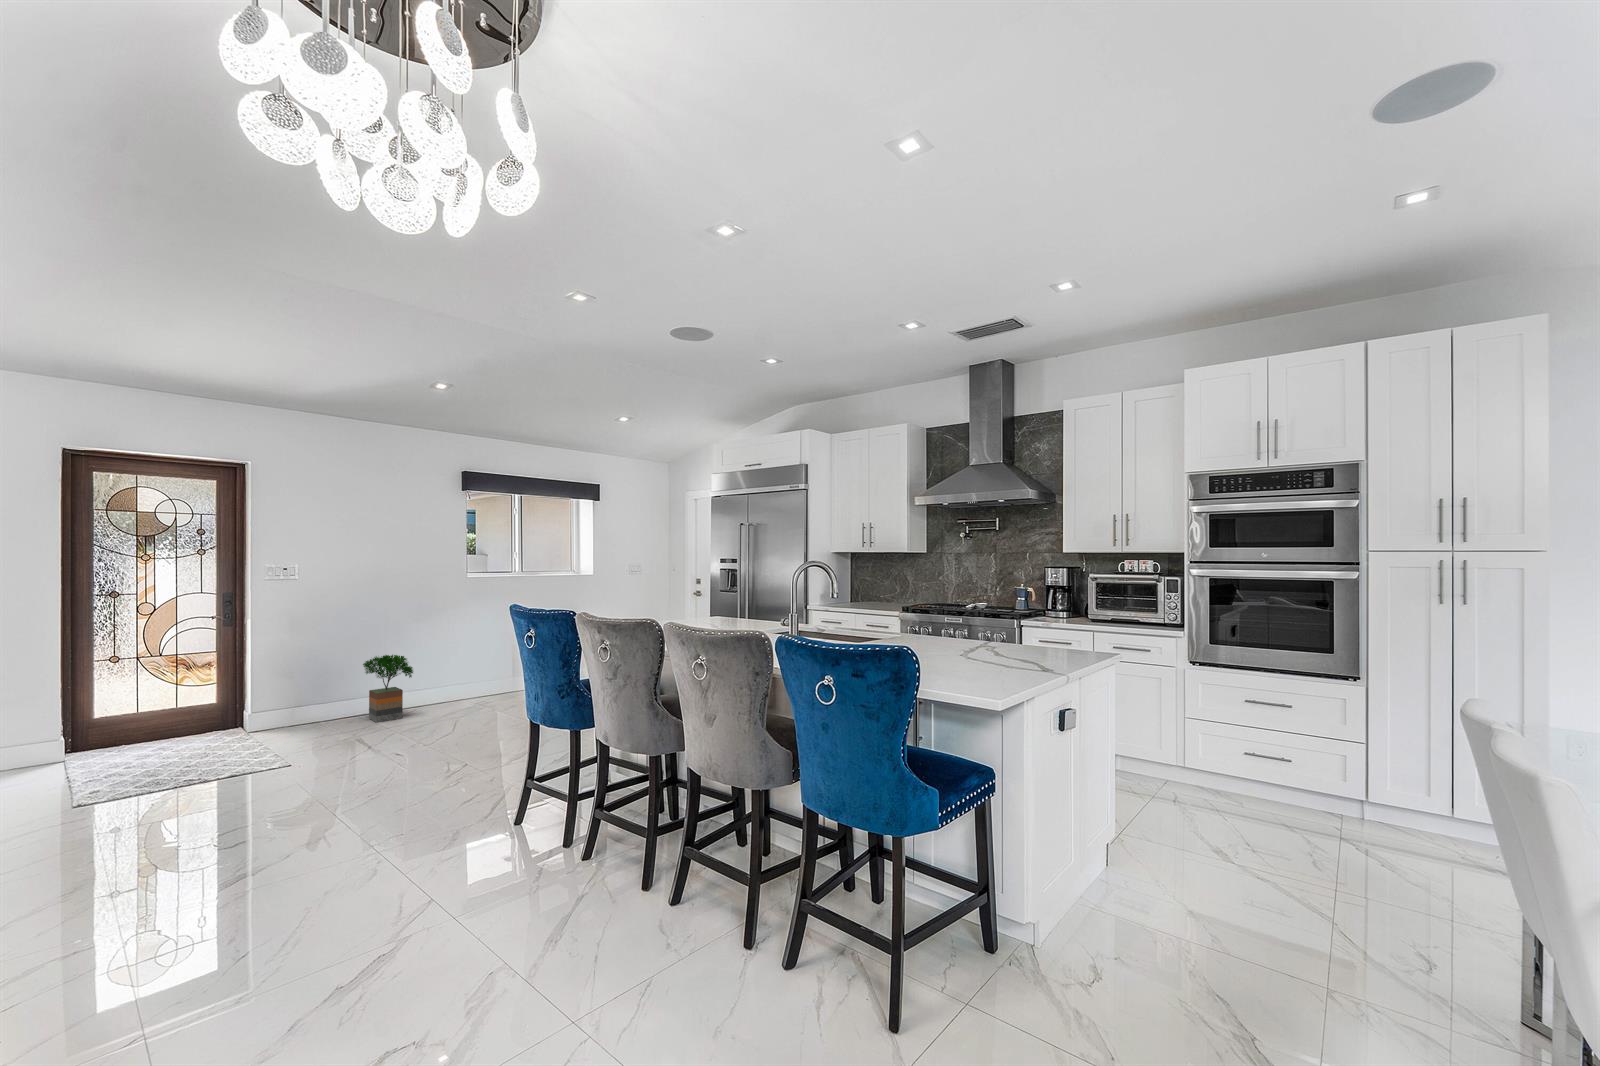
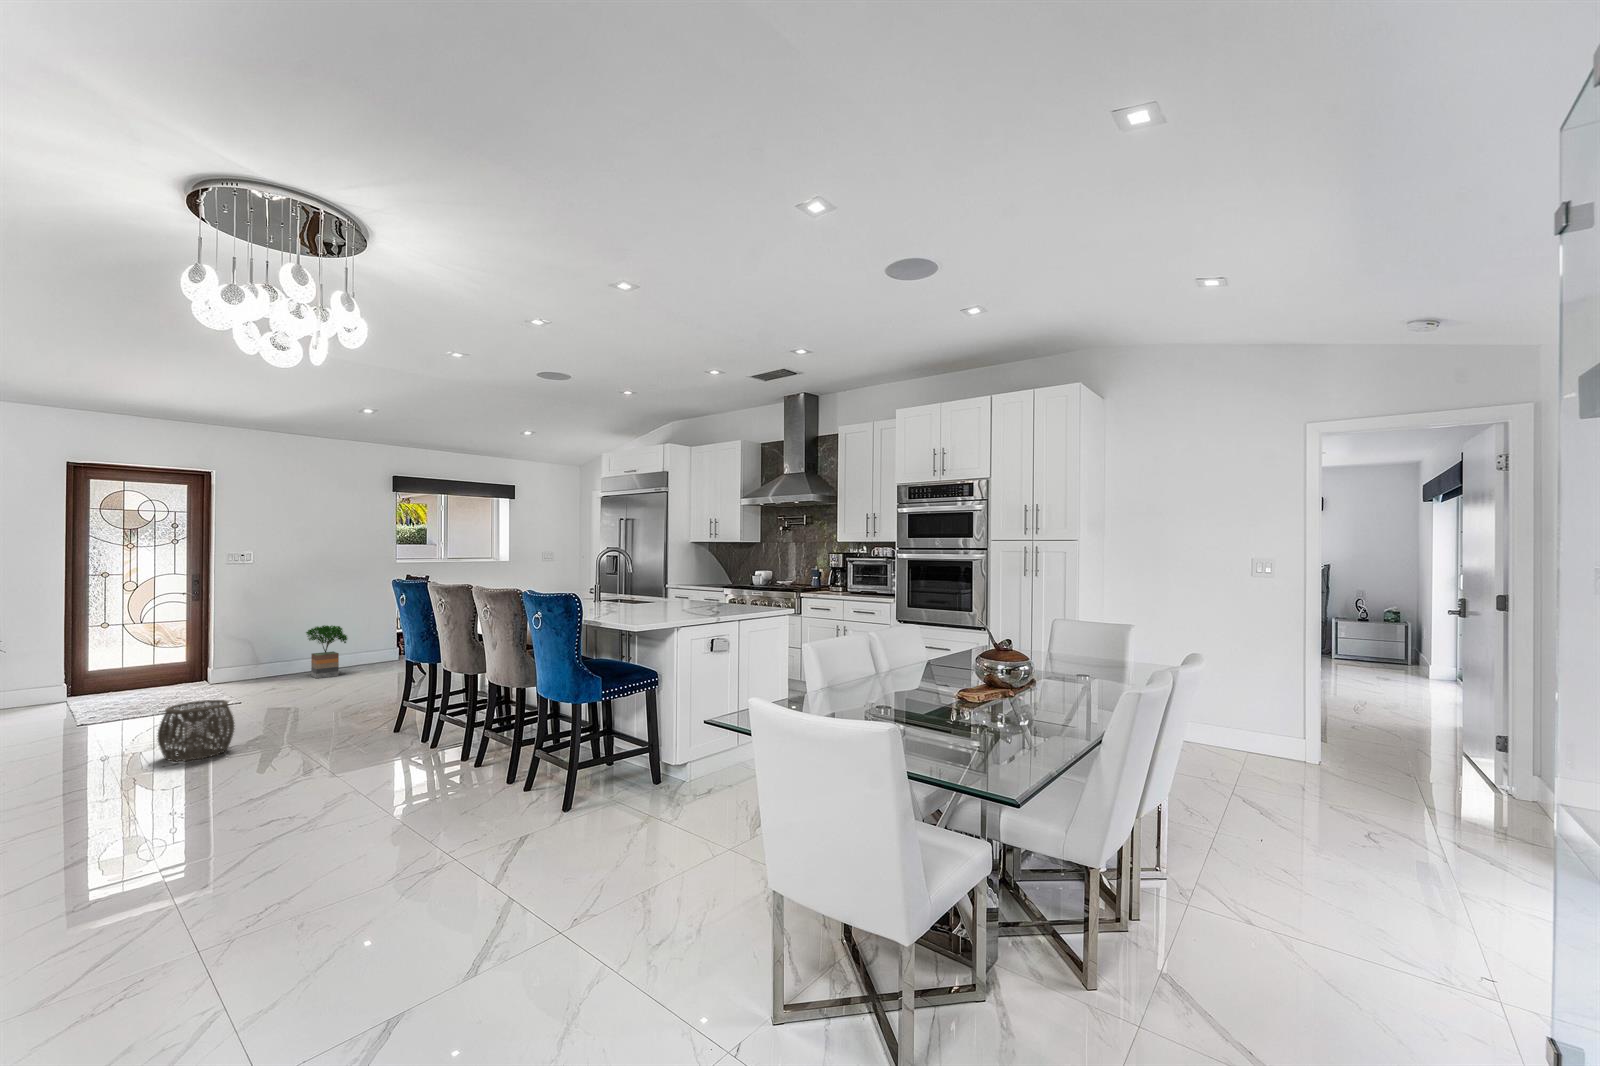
woven basket: none [181,787,294,890] -> present [157,700,235,762]

